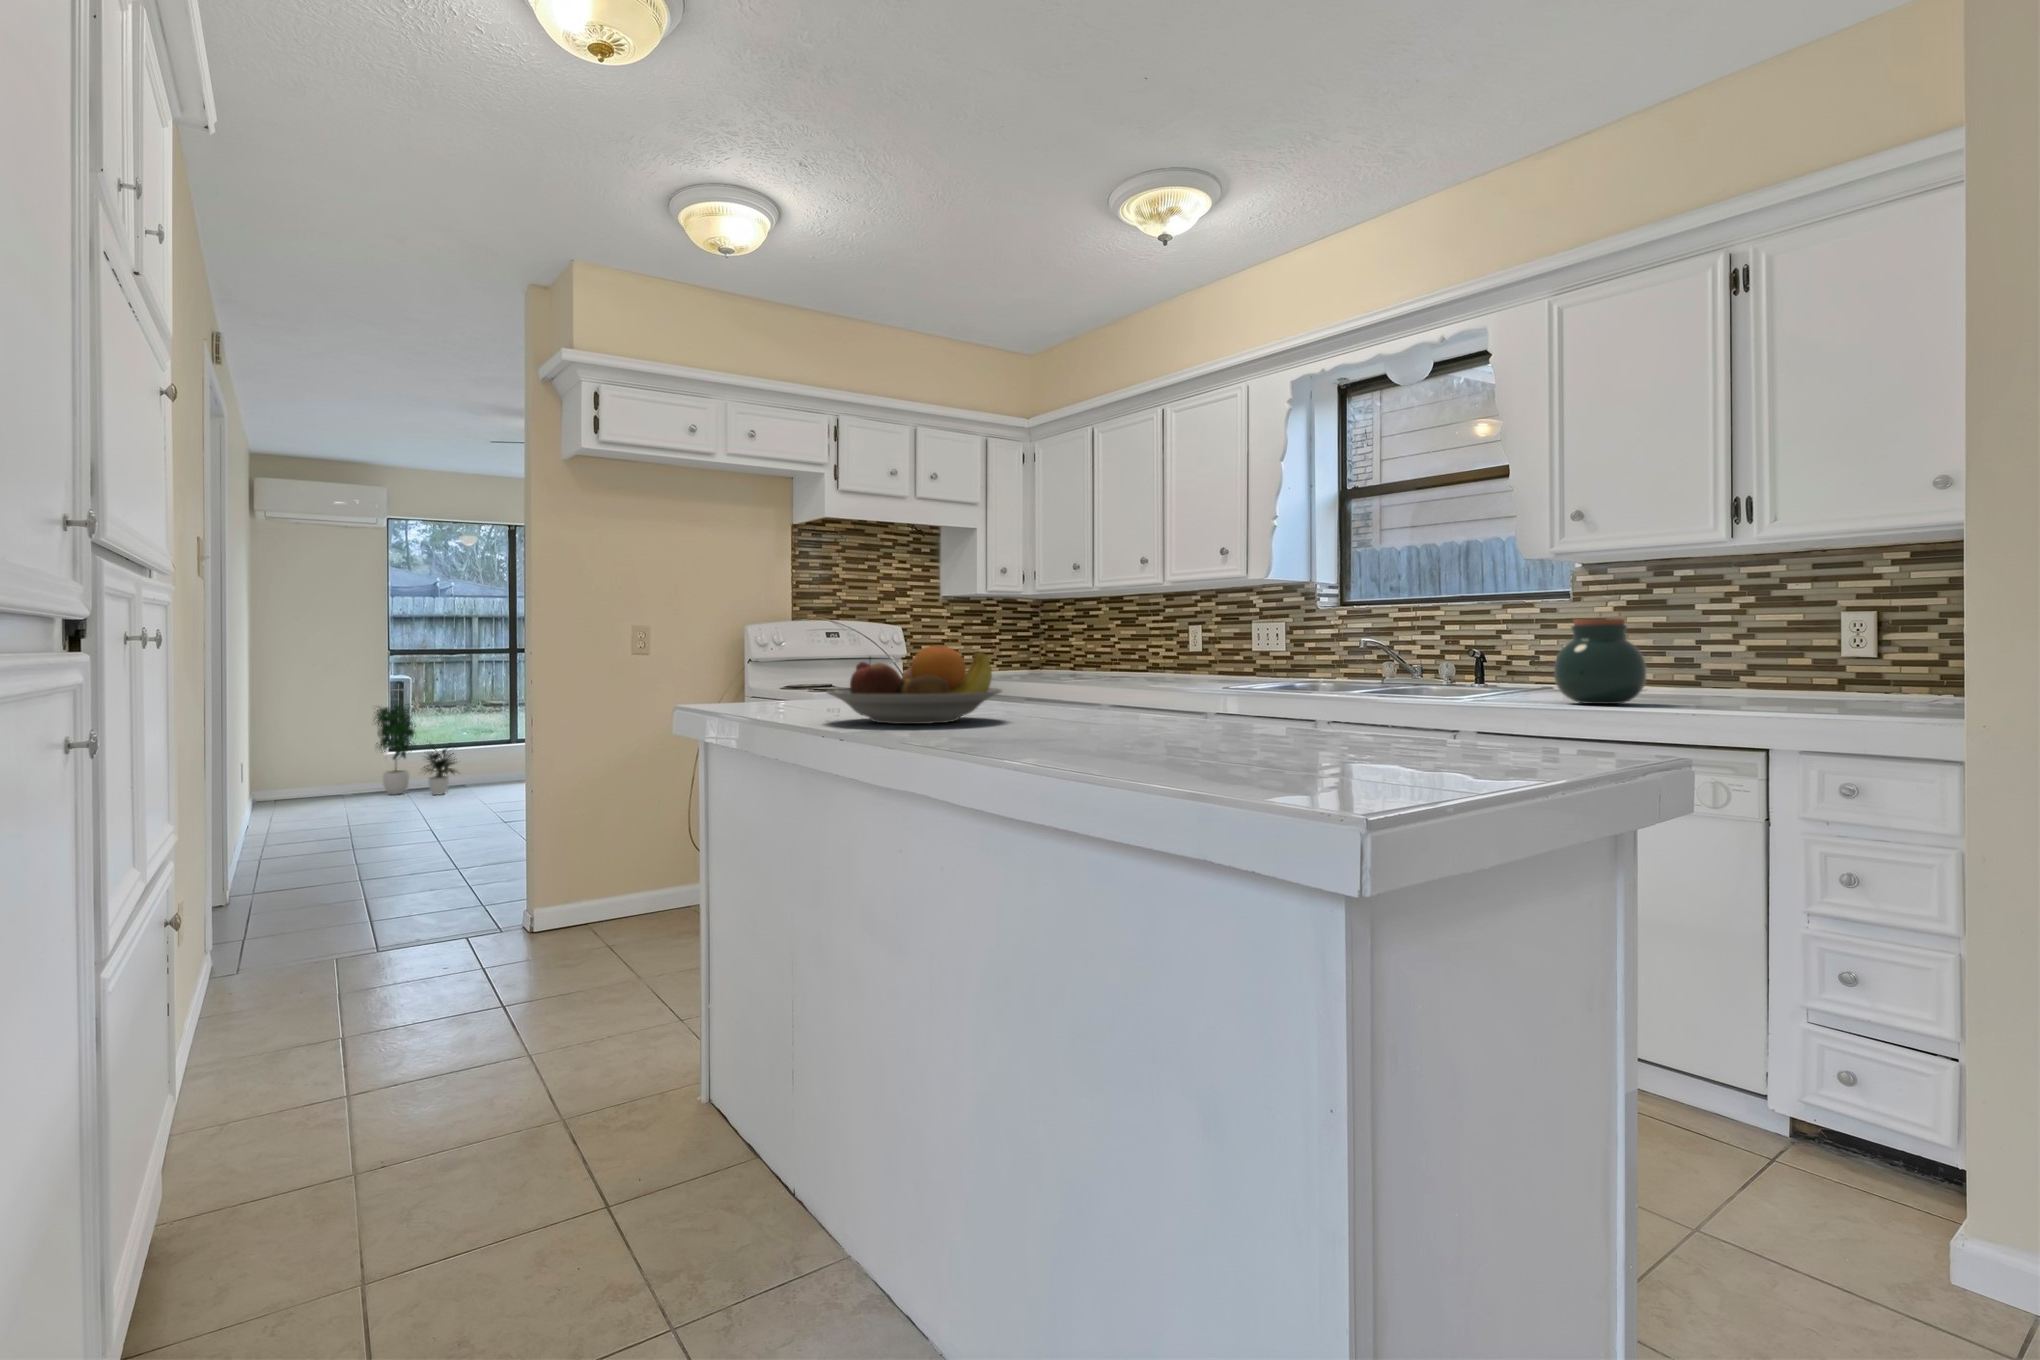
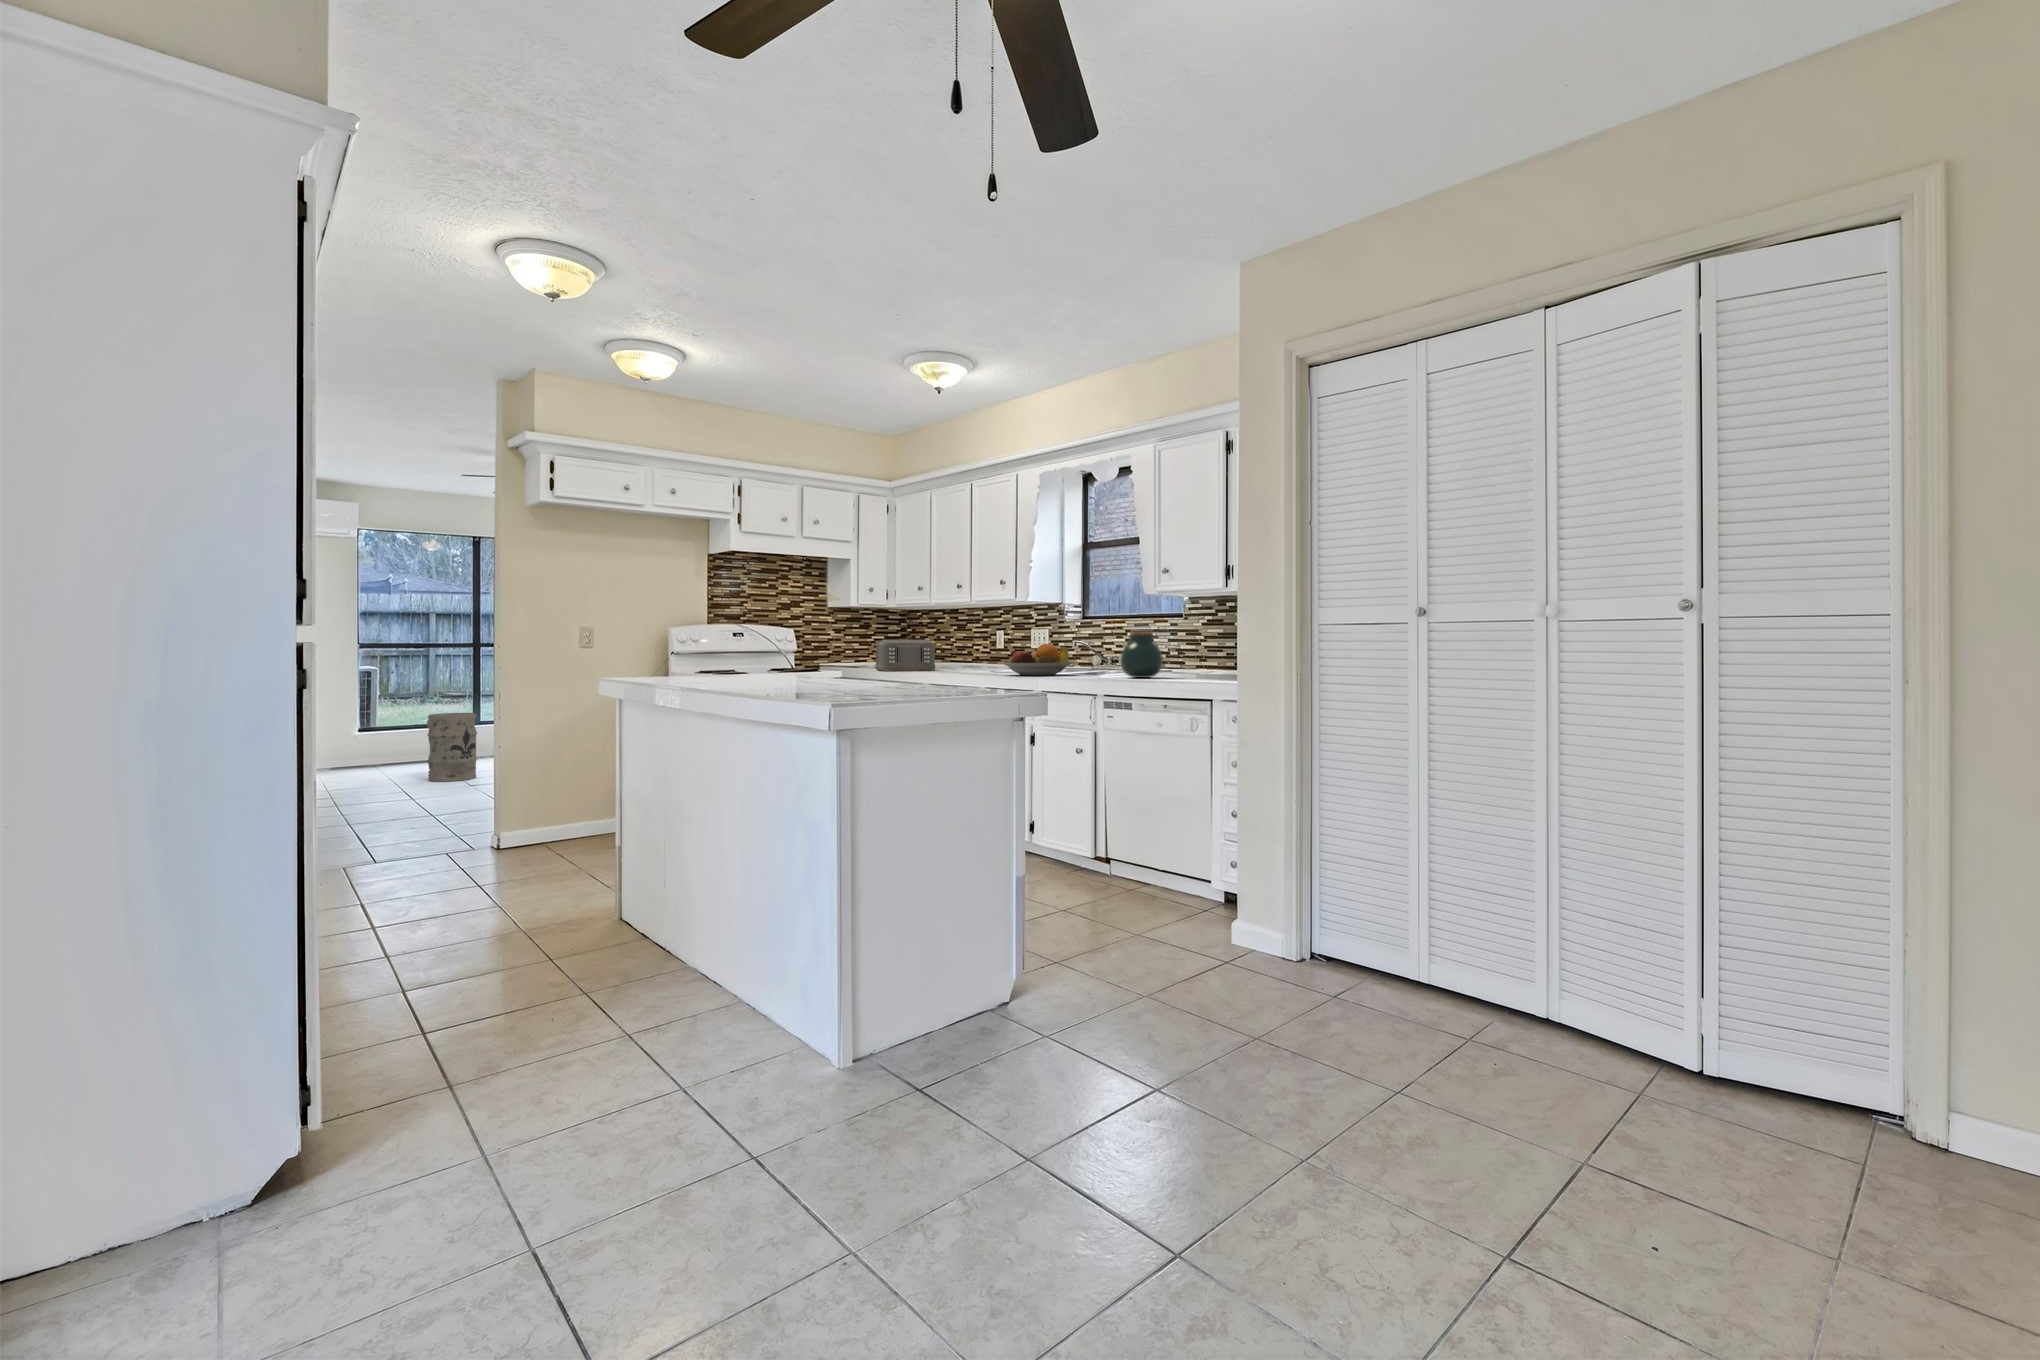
toaster: none [1026,639,1120,685] -> present [875,640,935,671]
fruit bowl: present [827,646,1002,724] -> present [1001,644,1074,676]
potted plant: present [374,704,460,795] -> none [340,684,425,769]
trash can: none [460,731,516,815] -> present [427,713,477,781]

